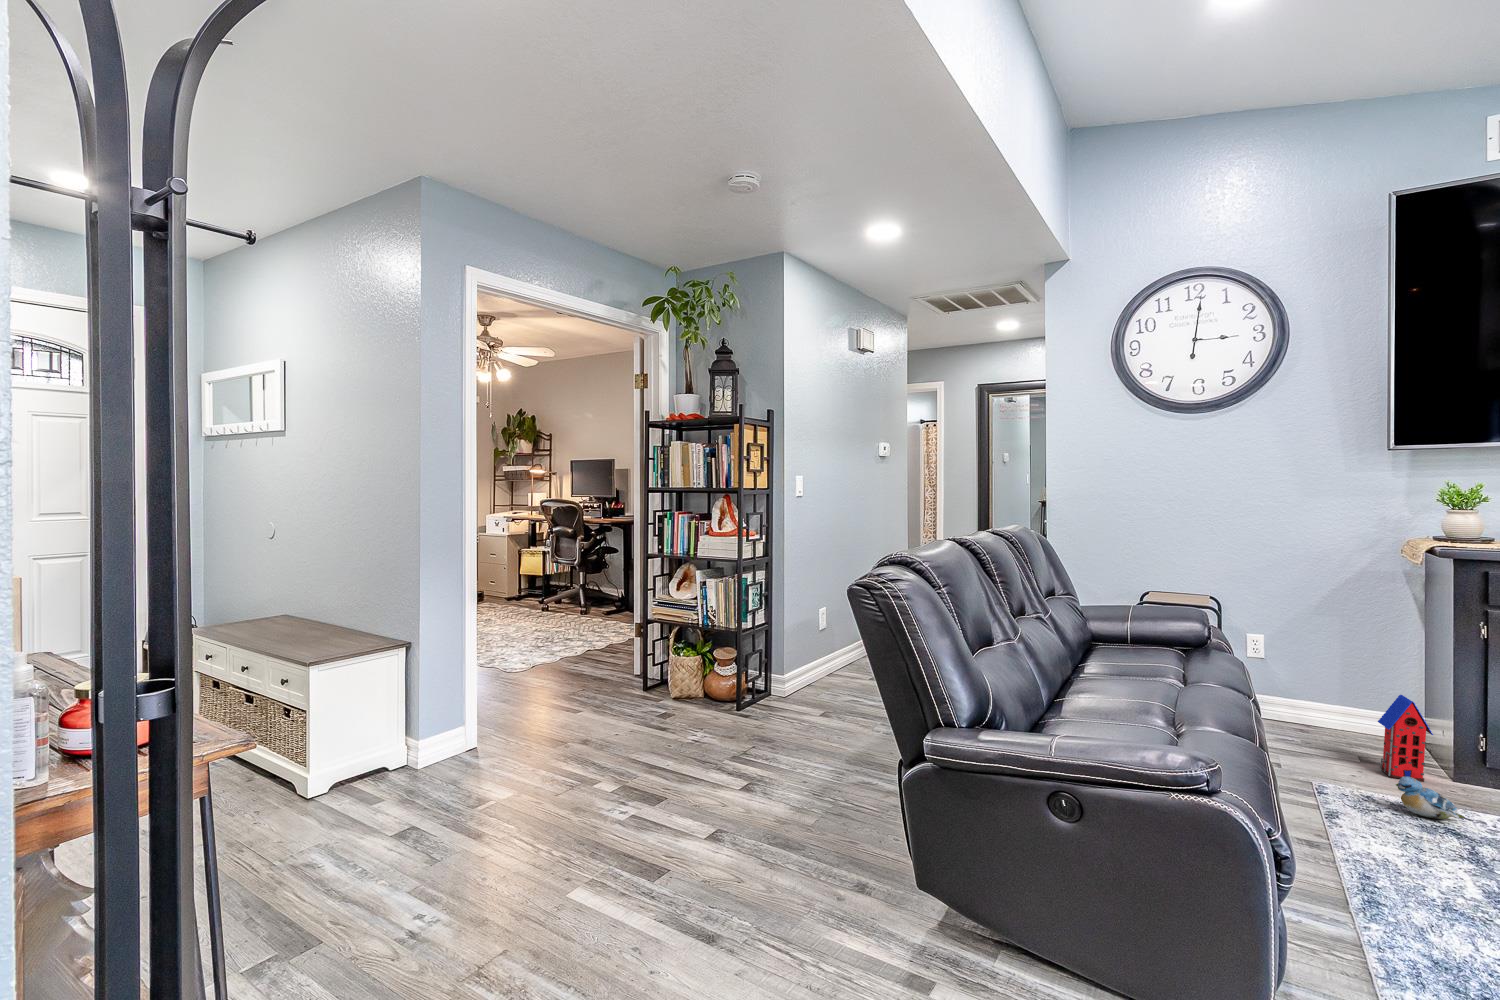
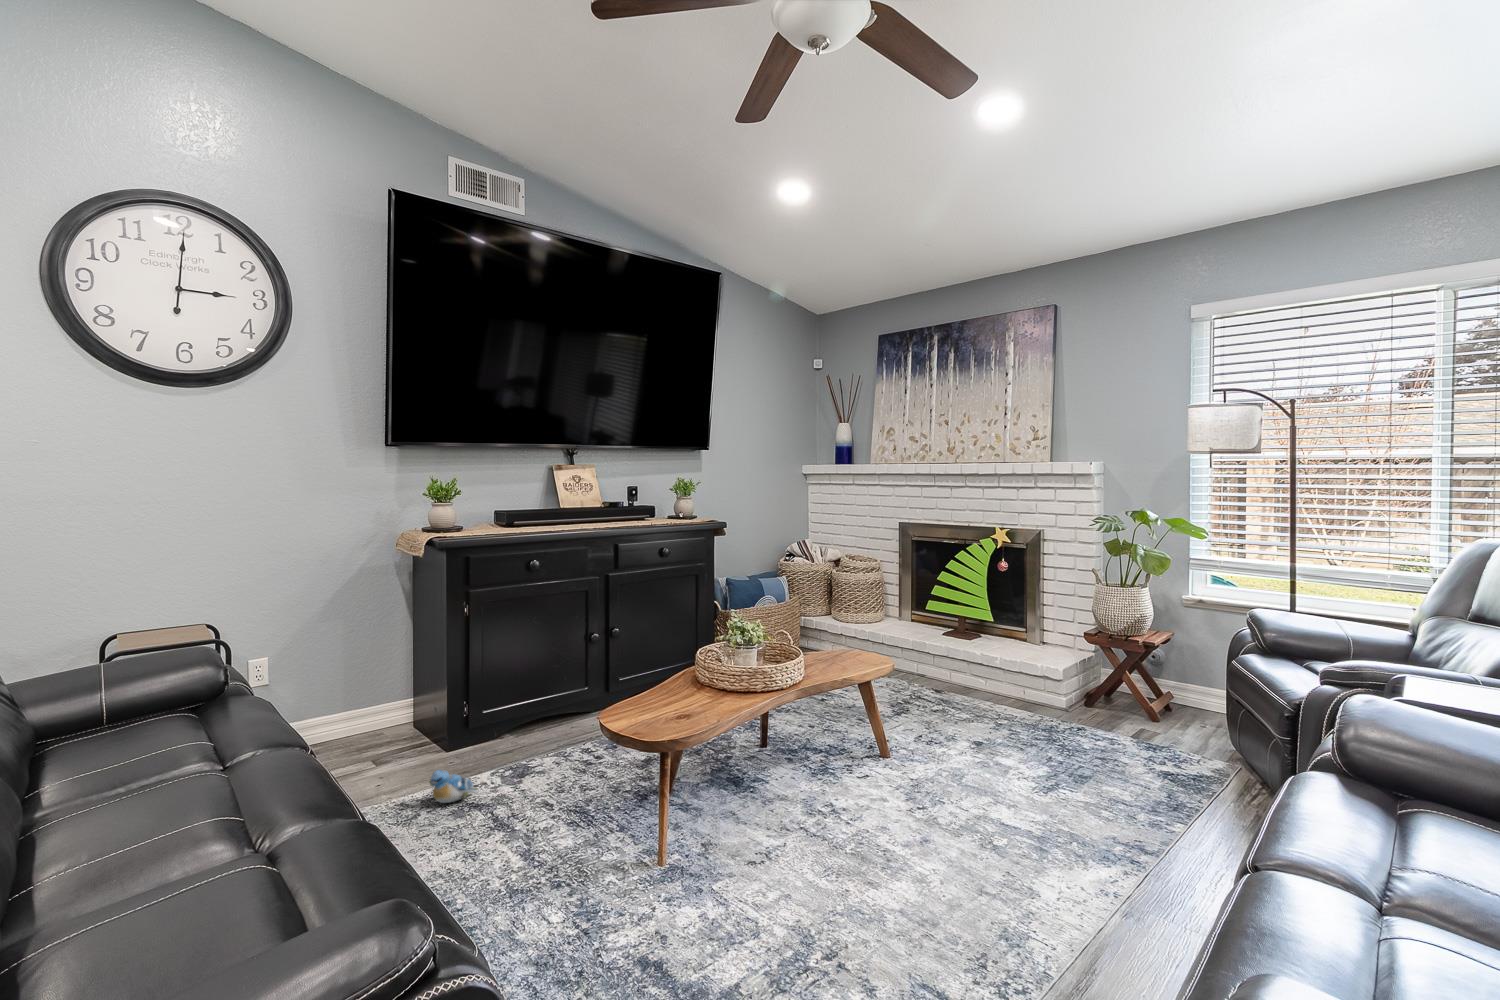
toy house: present [1378,695,1433,782] -> none [394,688,440,772]

